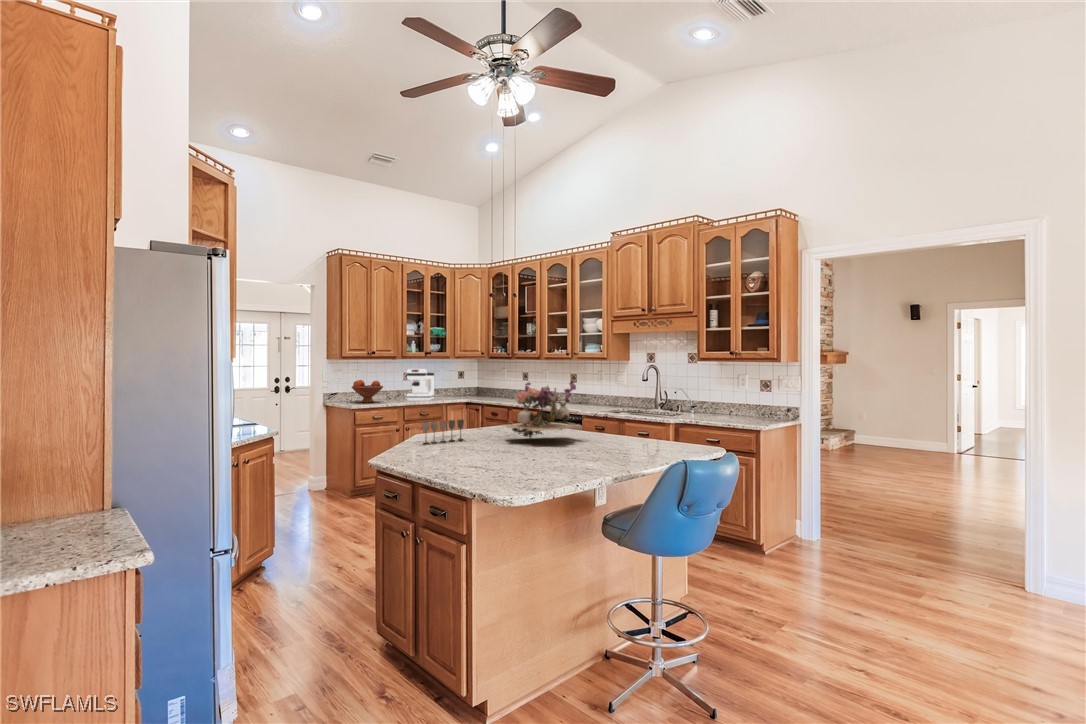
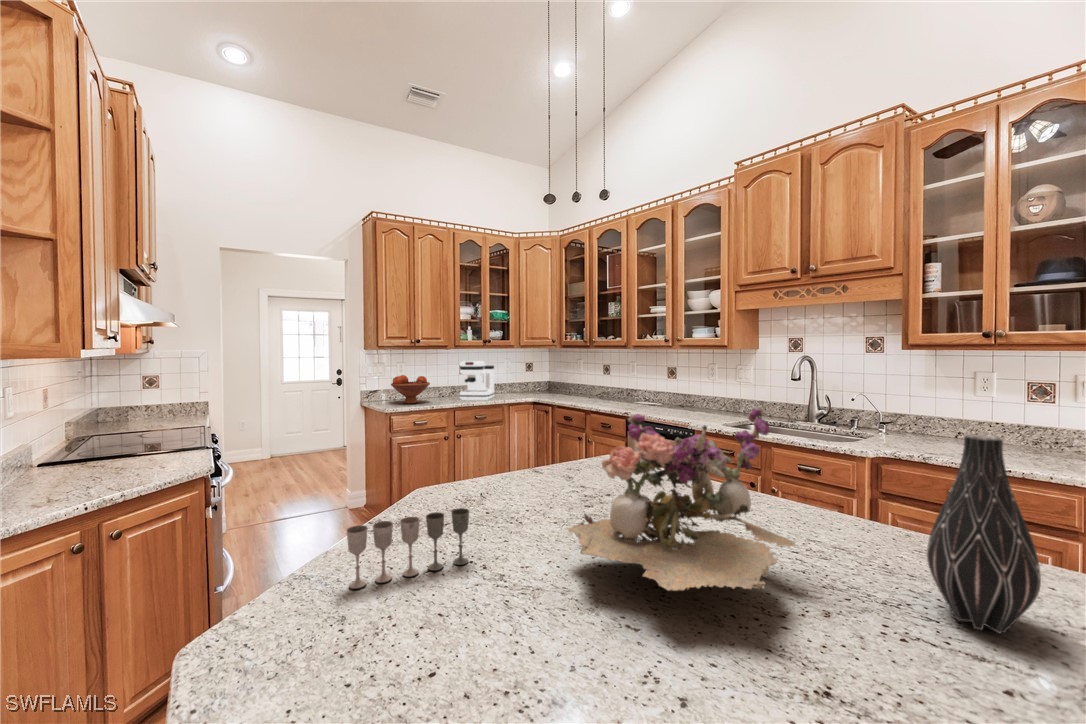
vase: none [618,385,643,443] -> present [927,434,1041,633]

